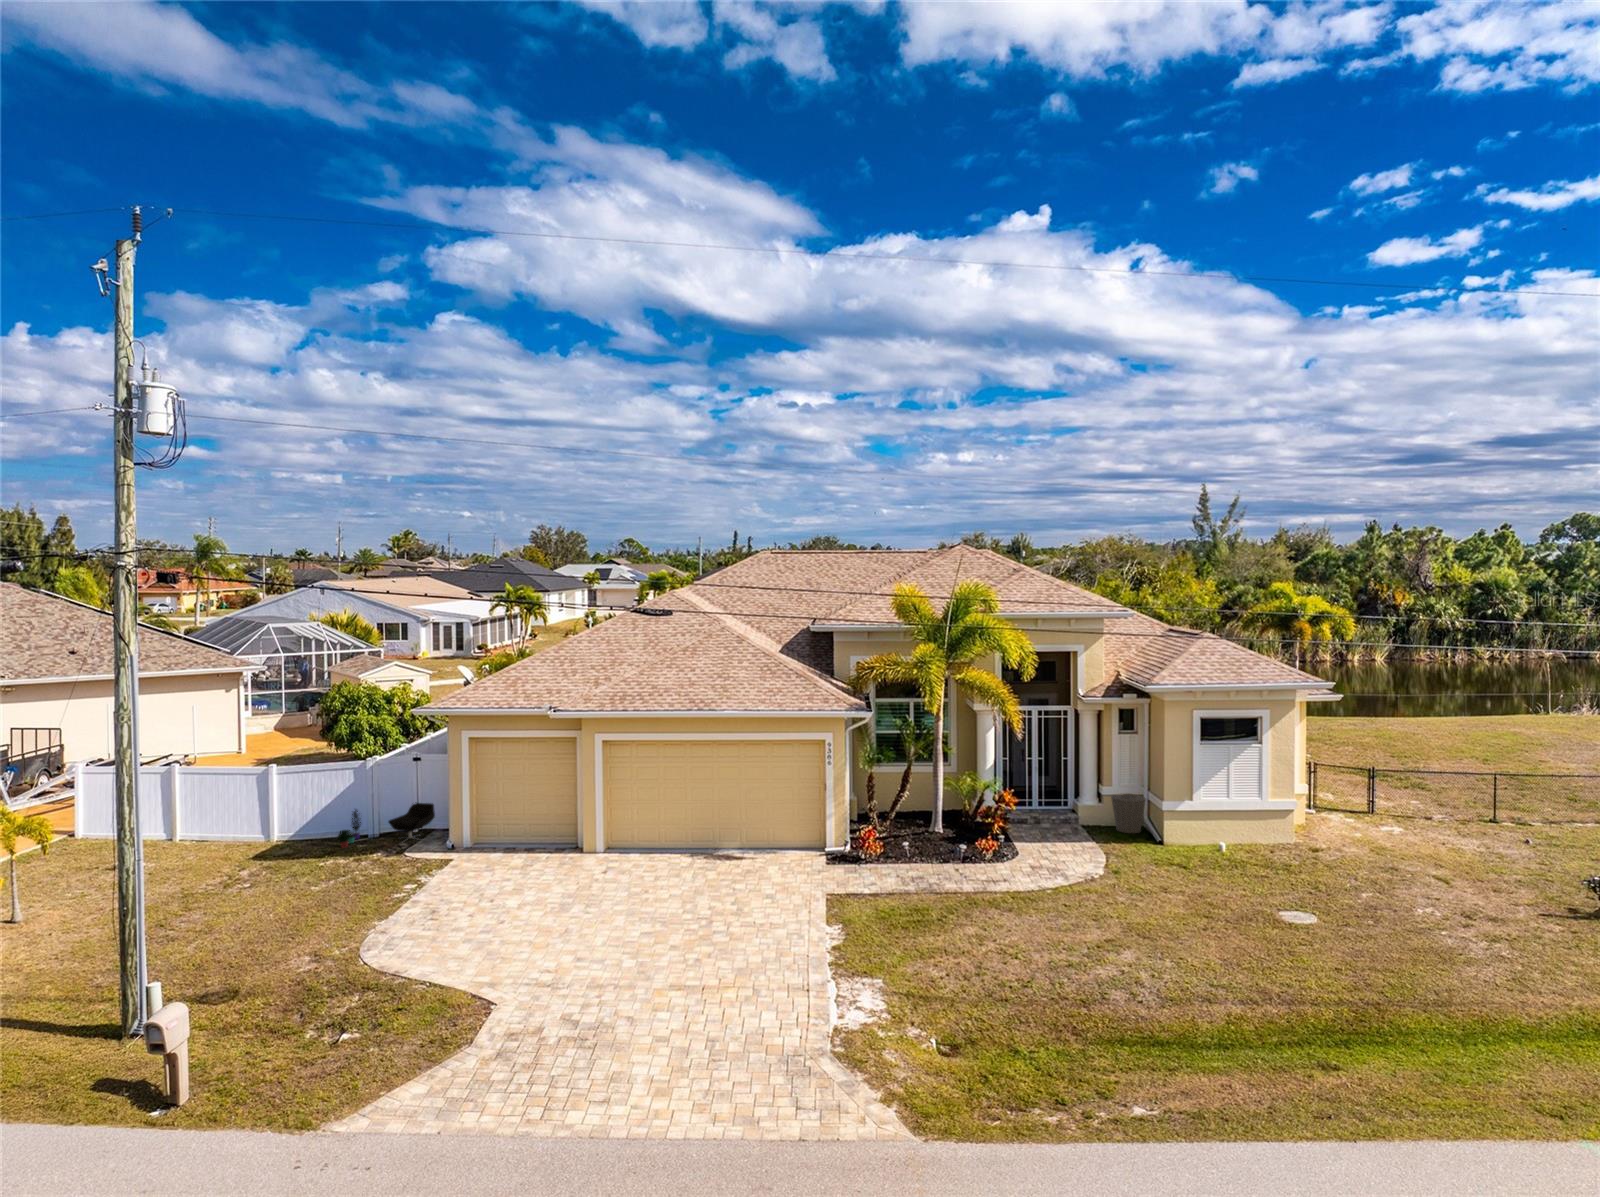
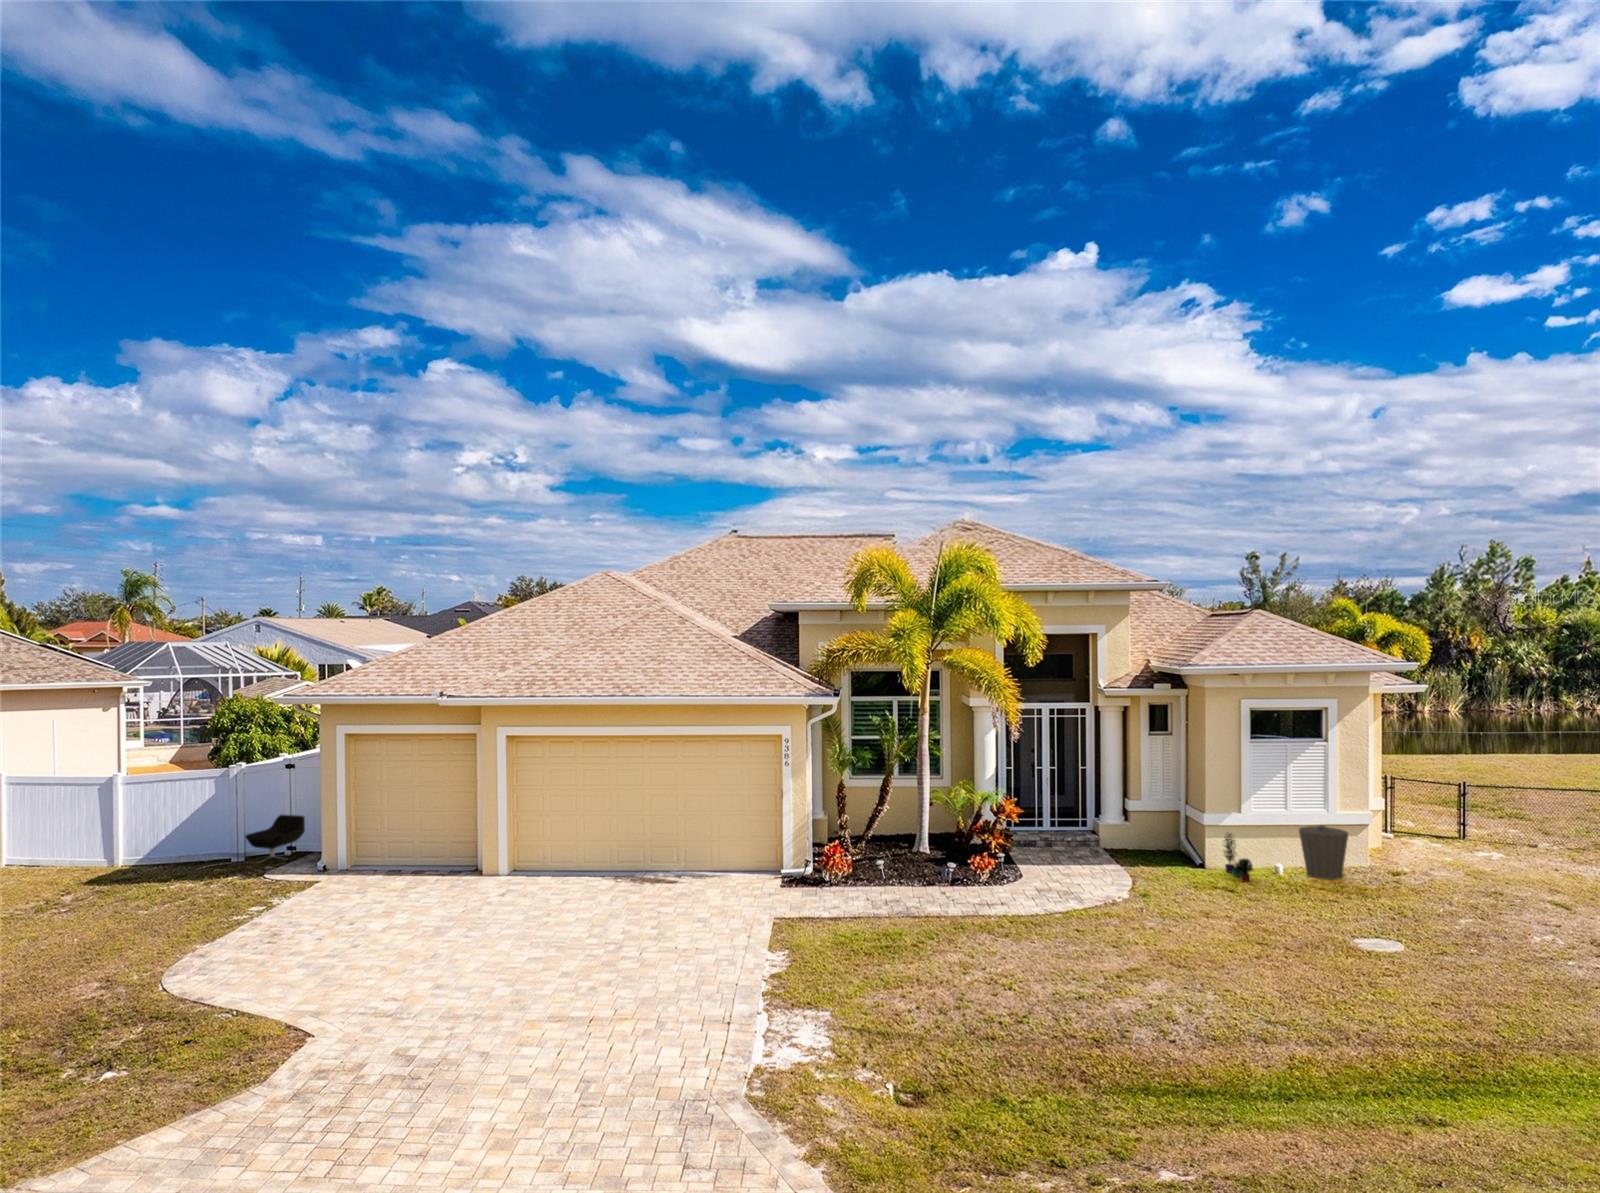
trash can: present [1111,793,1146,833] -> present [1299,825,1349,880]
potted plant: present [338,810,361,848] -> present [1223,834,1253,882]

